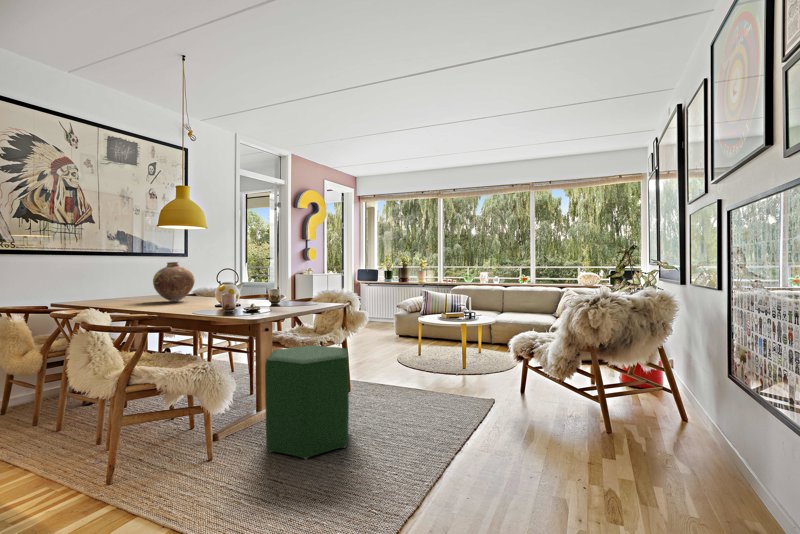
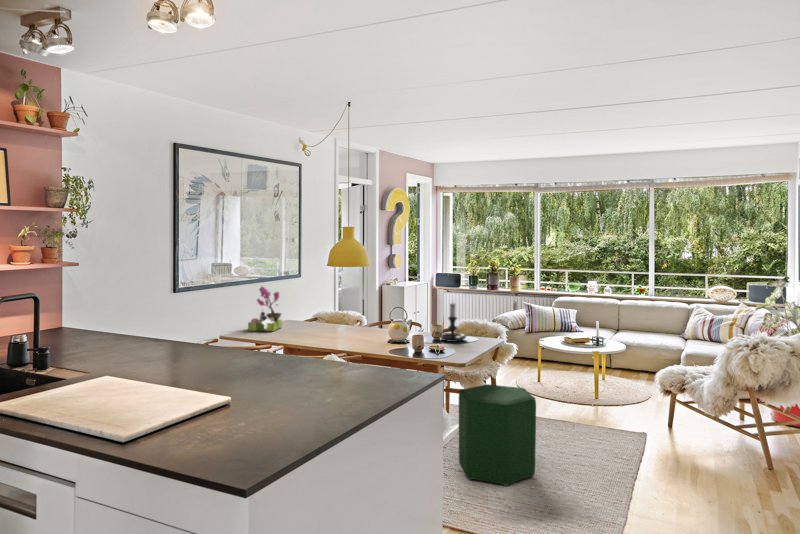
flower arrangement: none [103,255,145,299] -> present [248,286,282,331]
vase: present [153,262,195,301] -> none [308,296,344,336]
candle holder: none [283,263,312,305] -> present [441,303,466,342]

